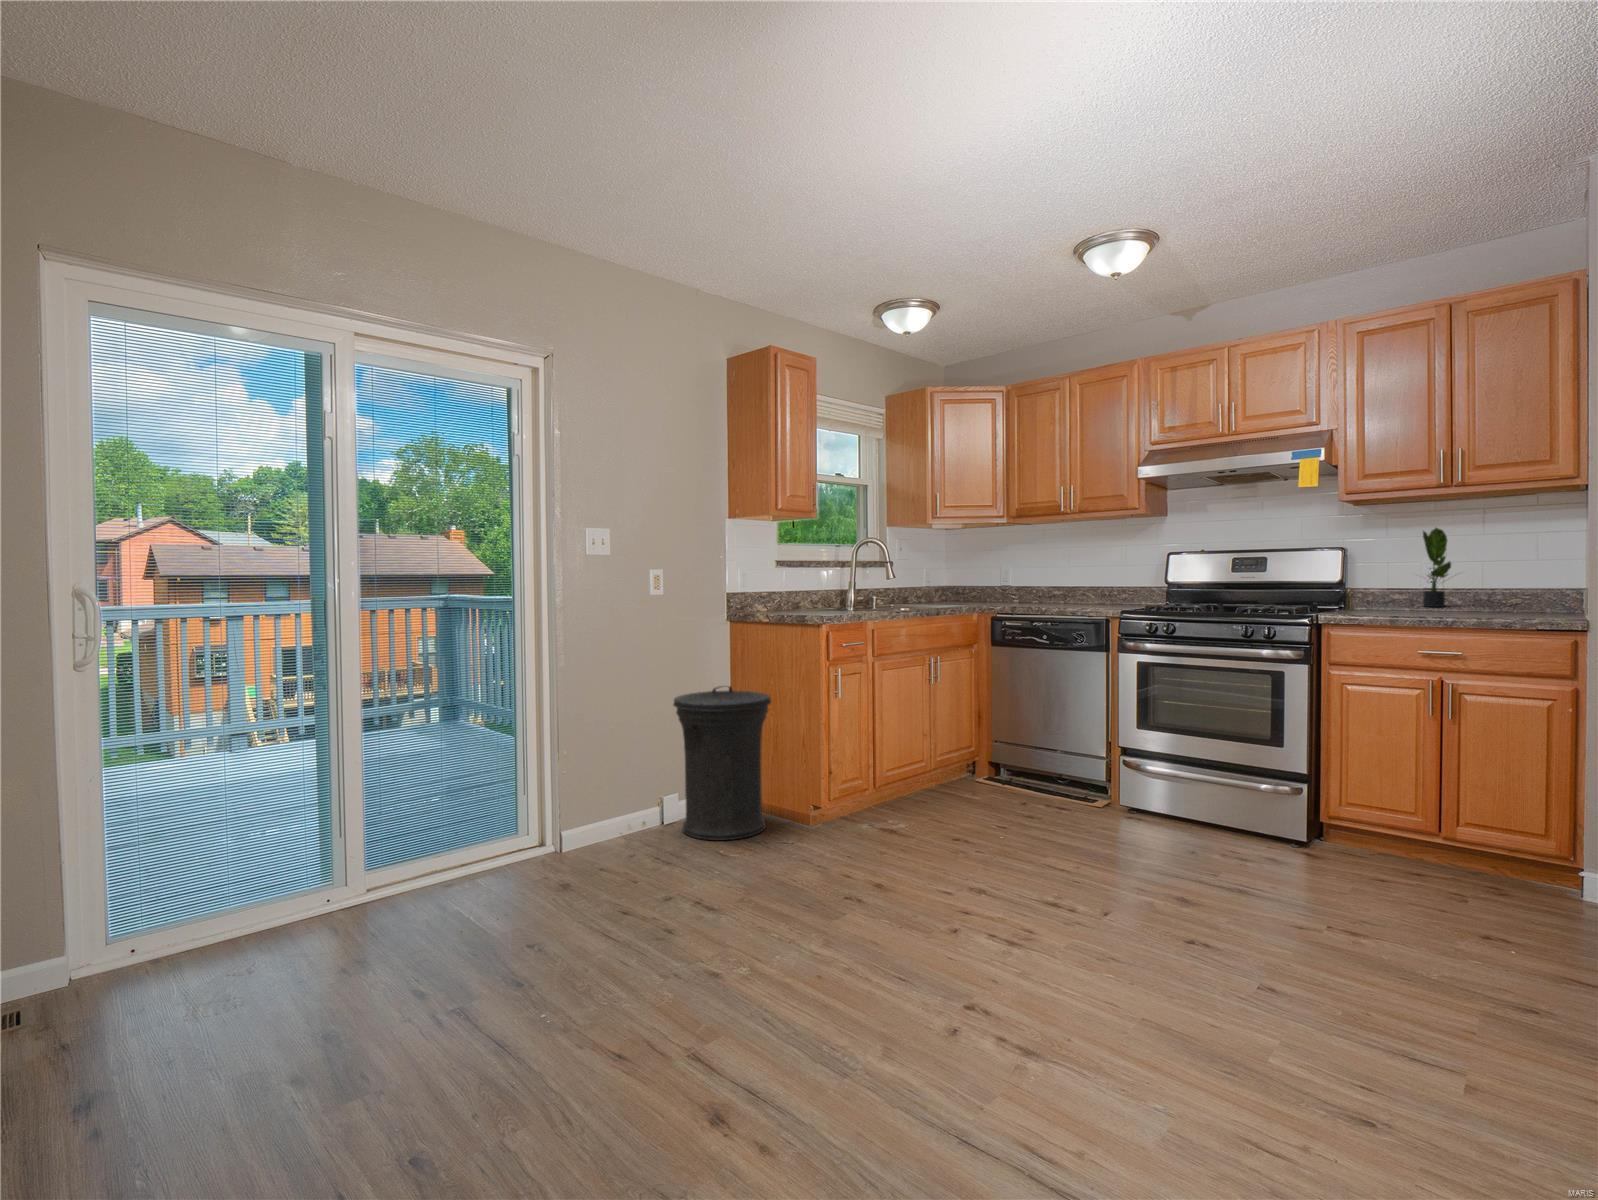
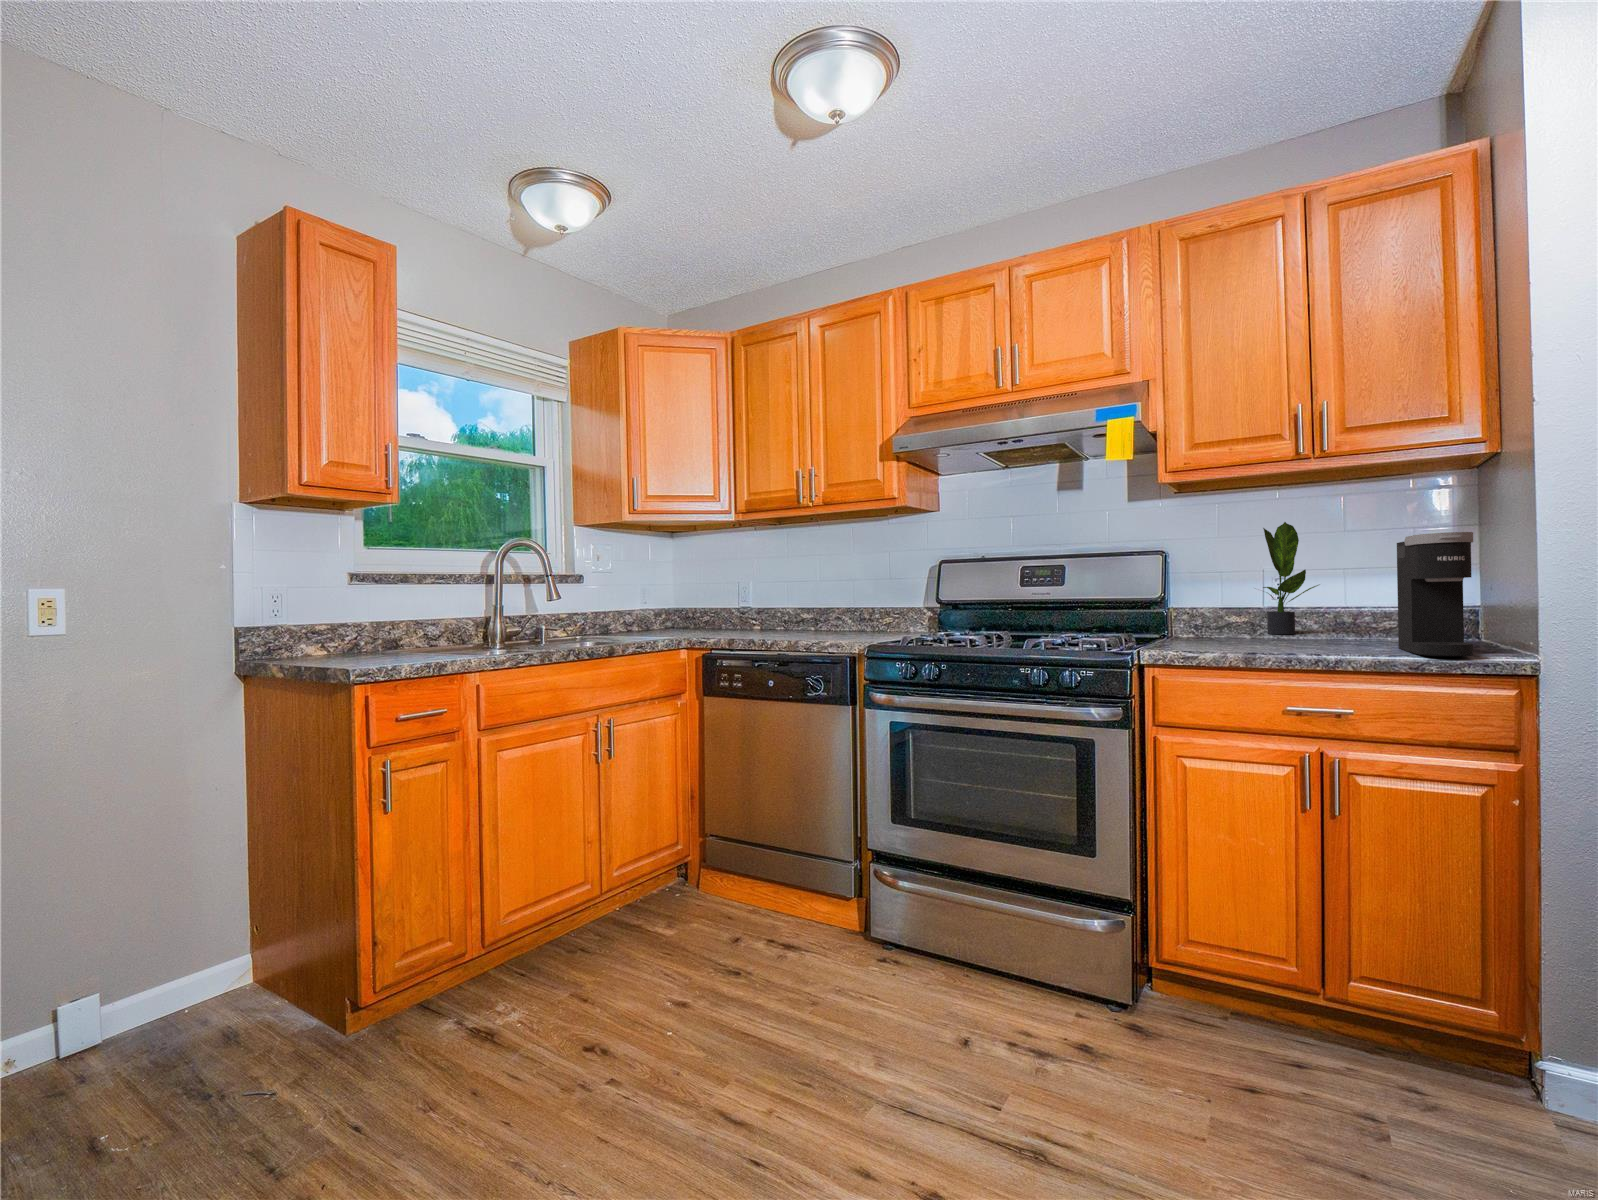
coffee maker: none [1511,539,1556,619] -> present [1397,532,1473,656]
trash can: present [673,686,771,840] -> none [37,799,271,1110]

